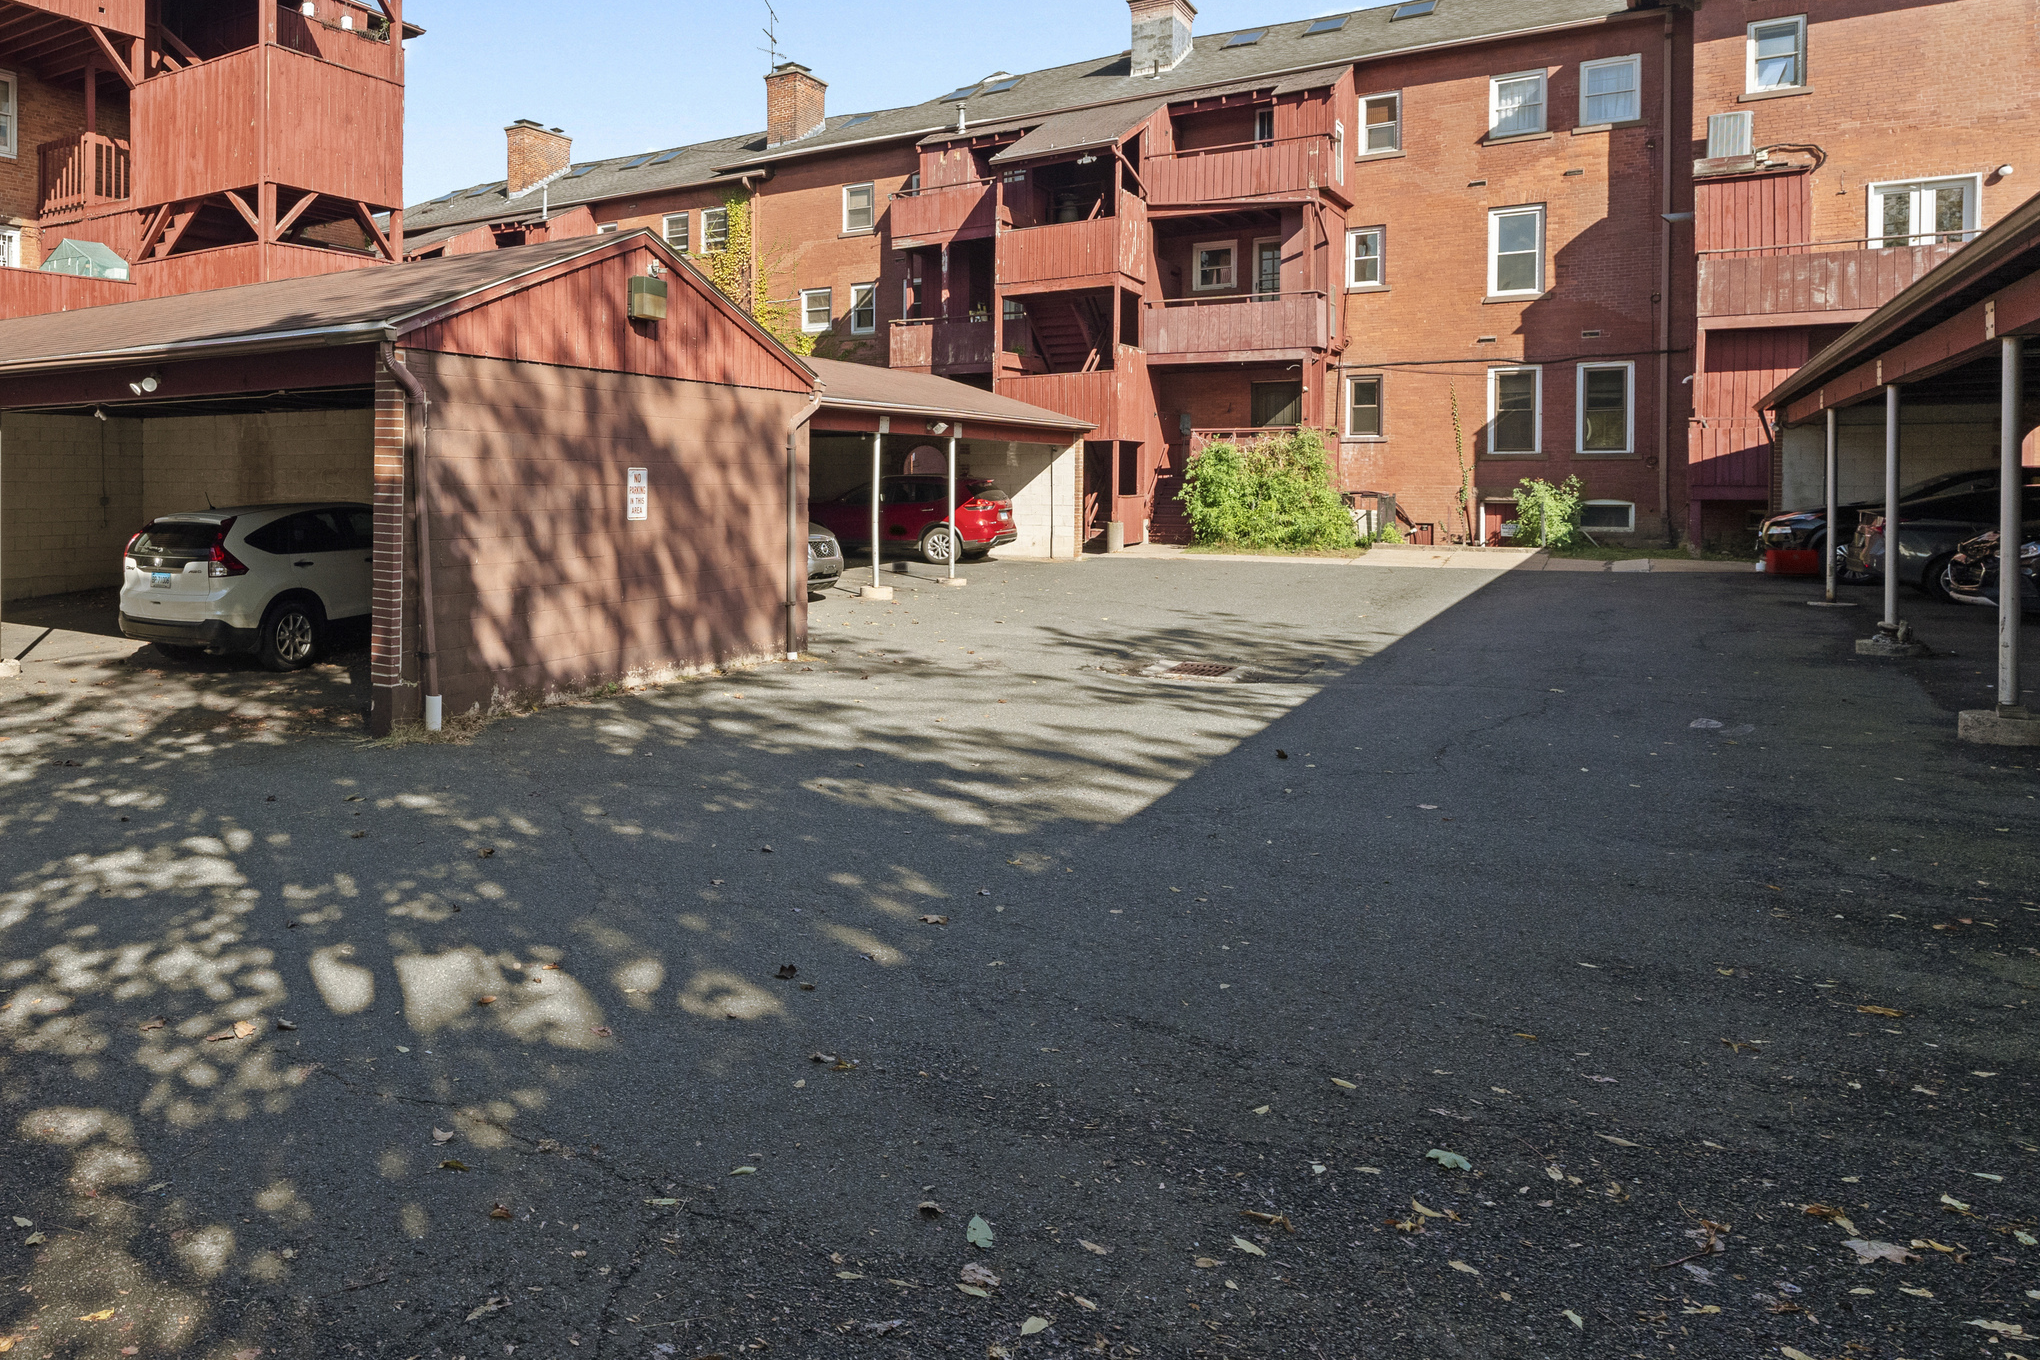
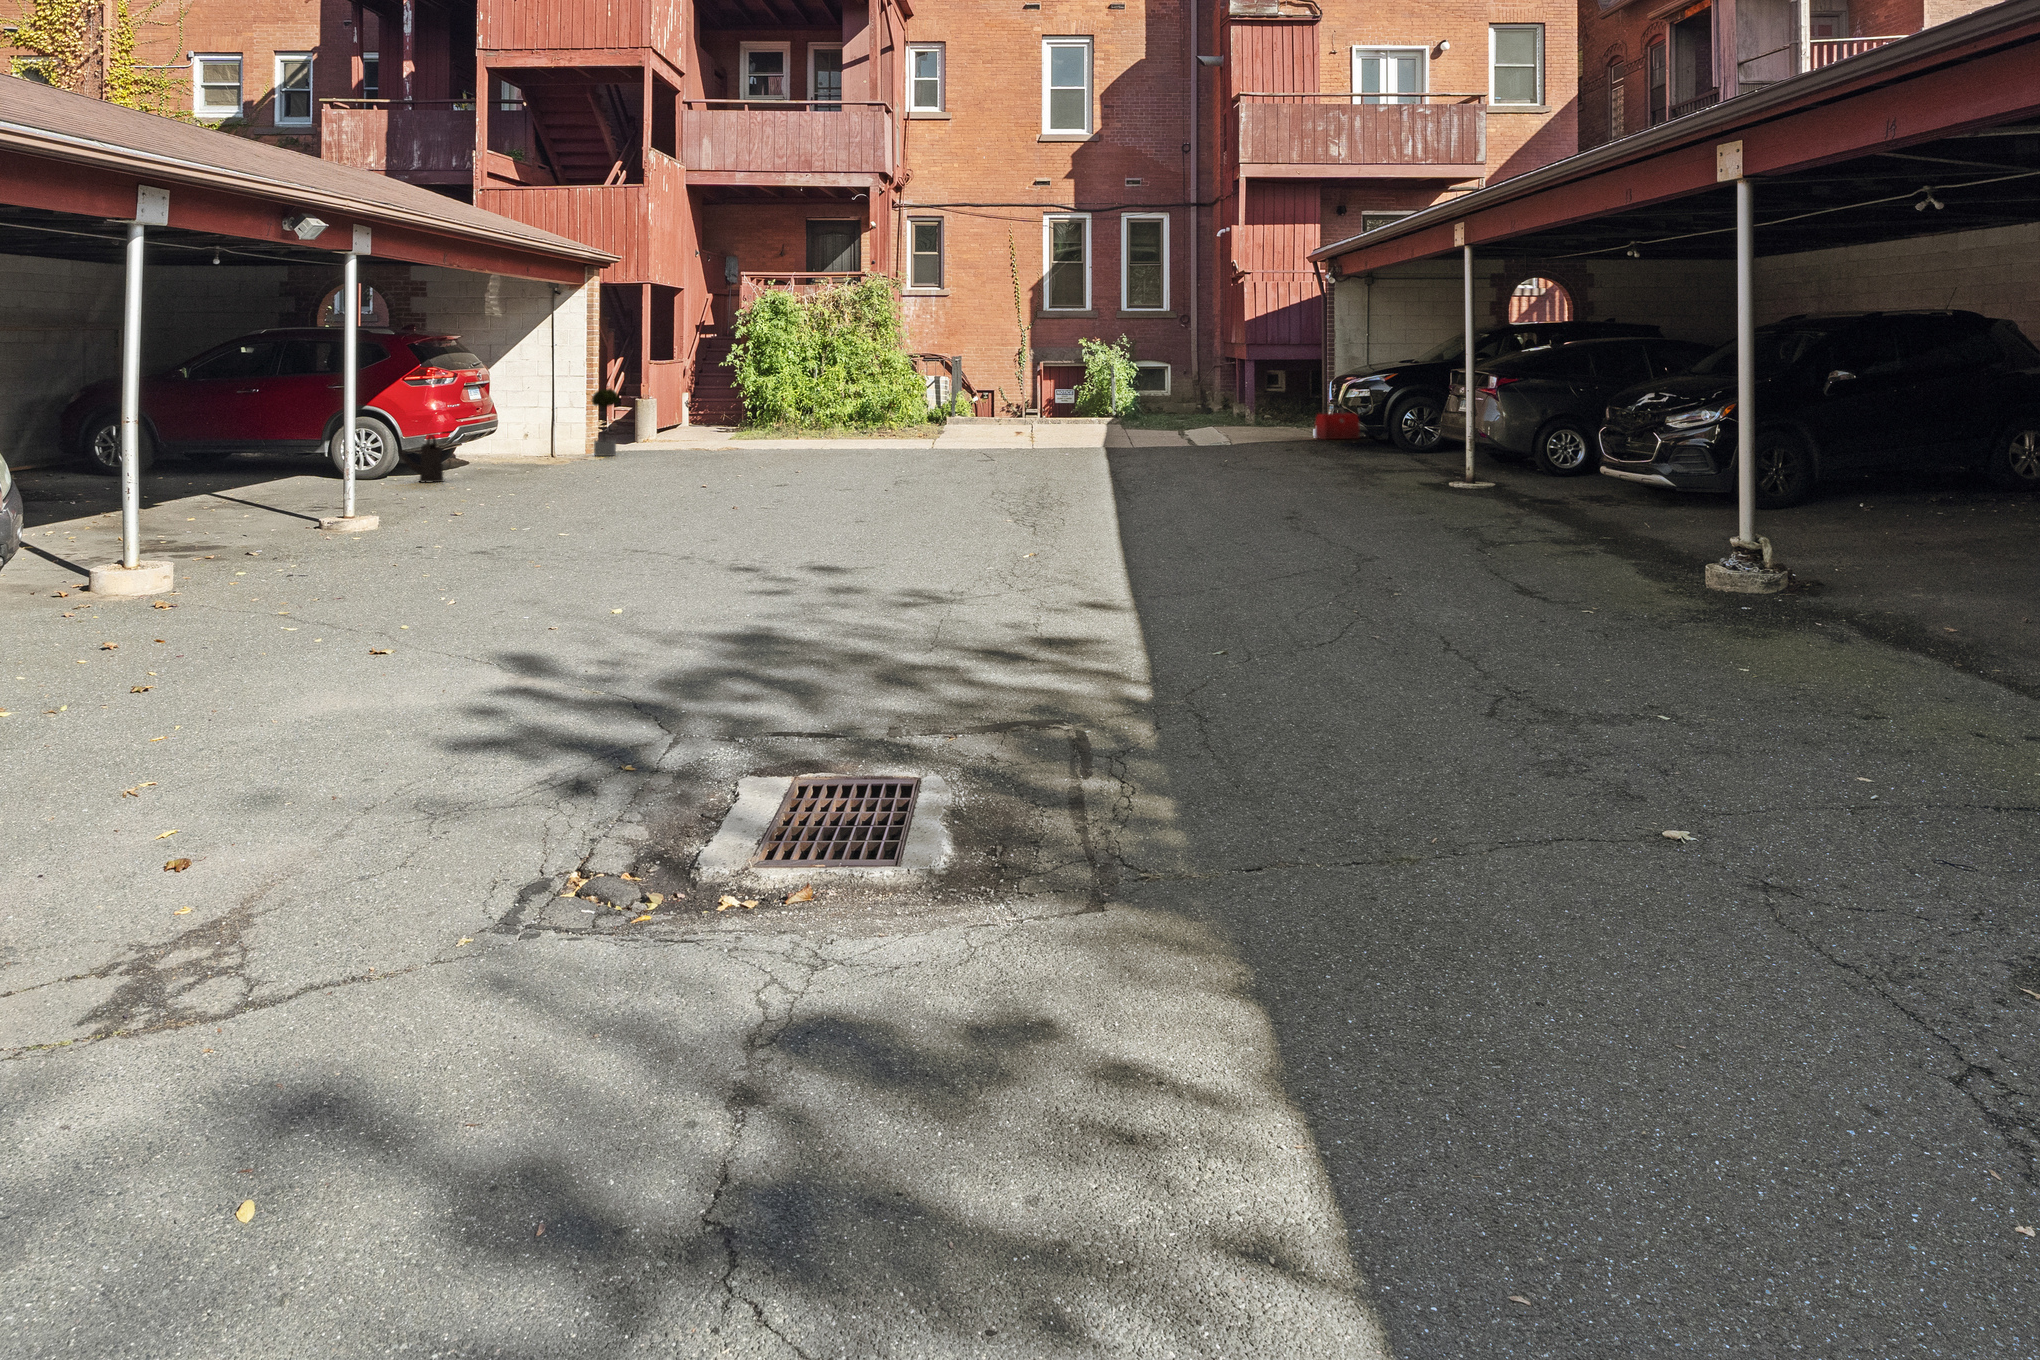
potted tree: present [889,524,908,572] -> present [592,388,619,456]
watering can: none [948,545,984,574] -> present [398,435,444,483]

